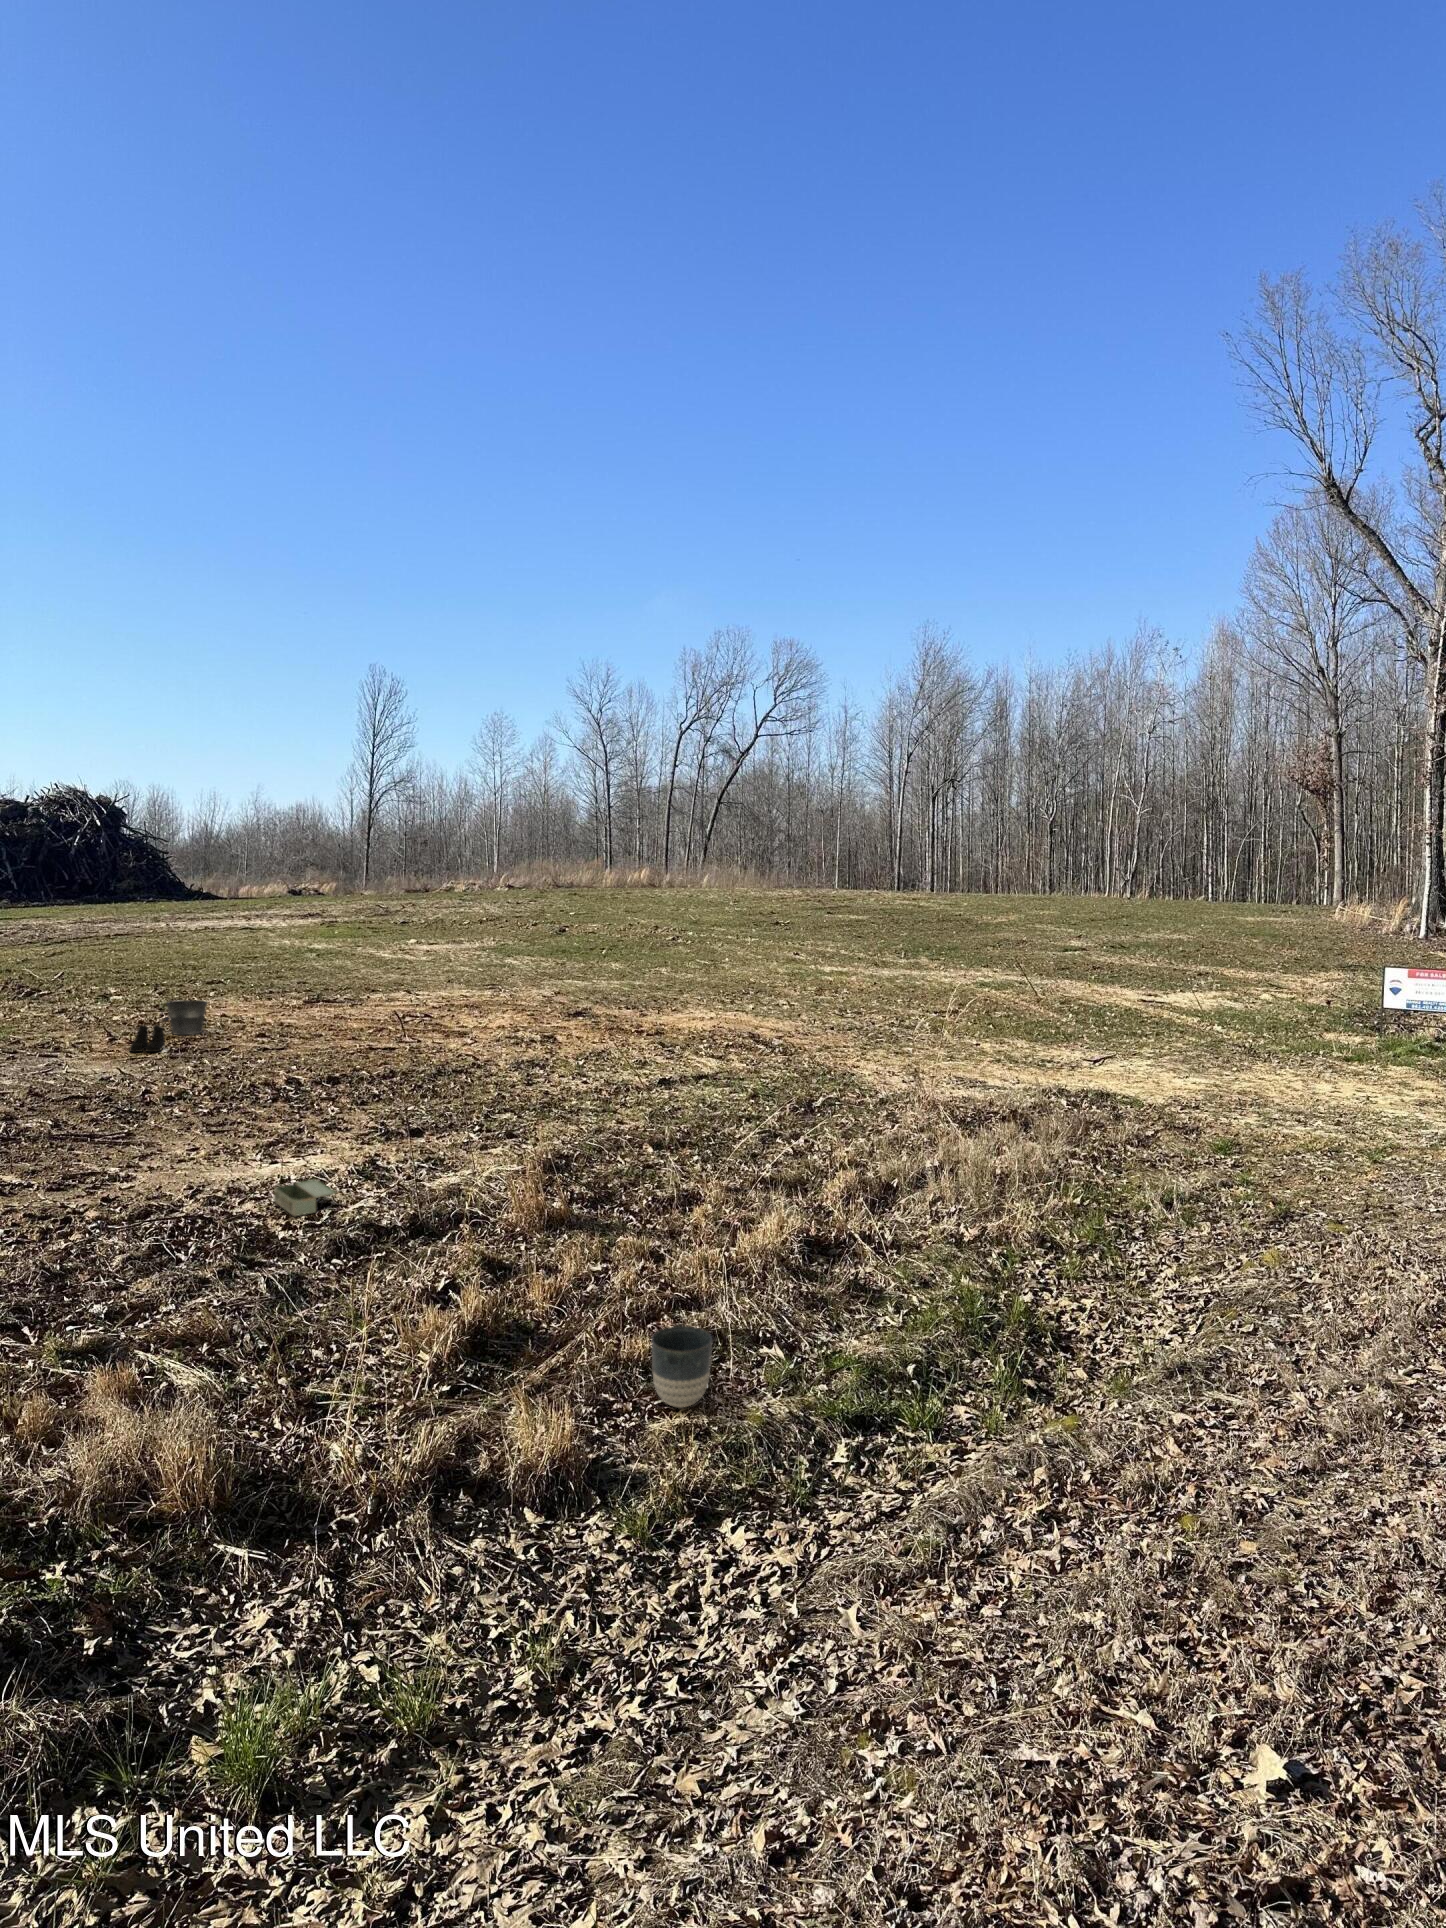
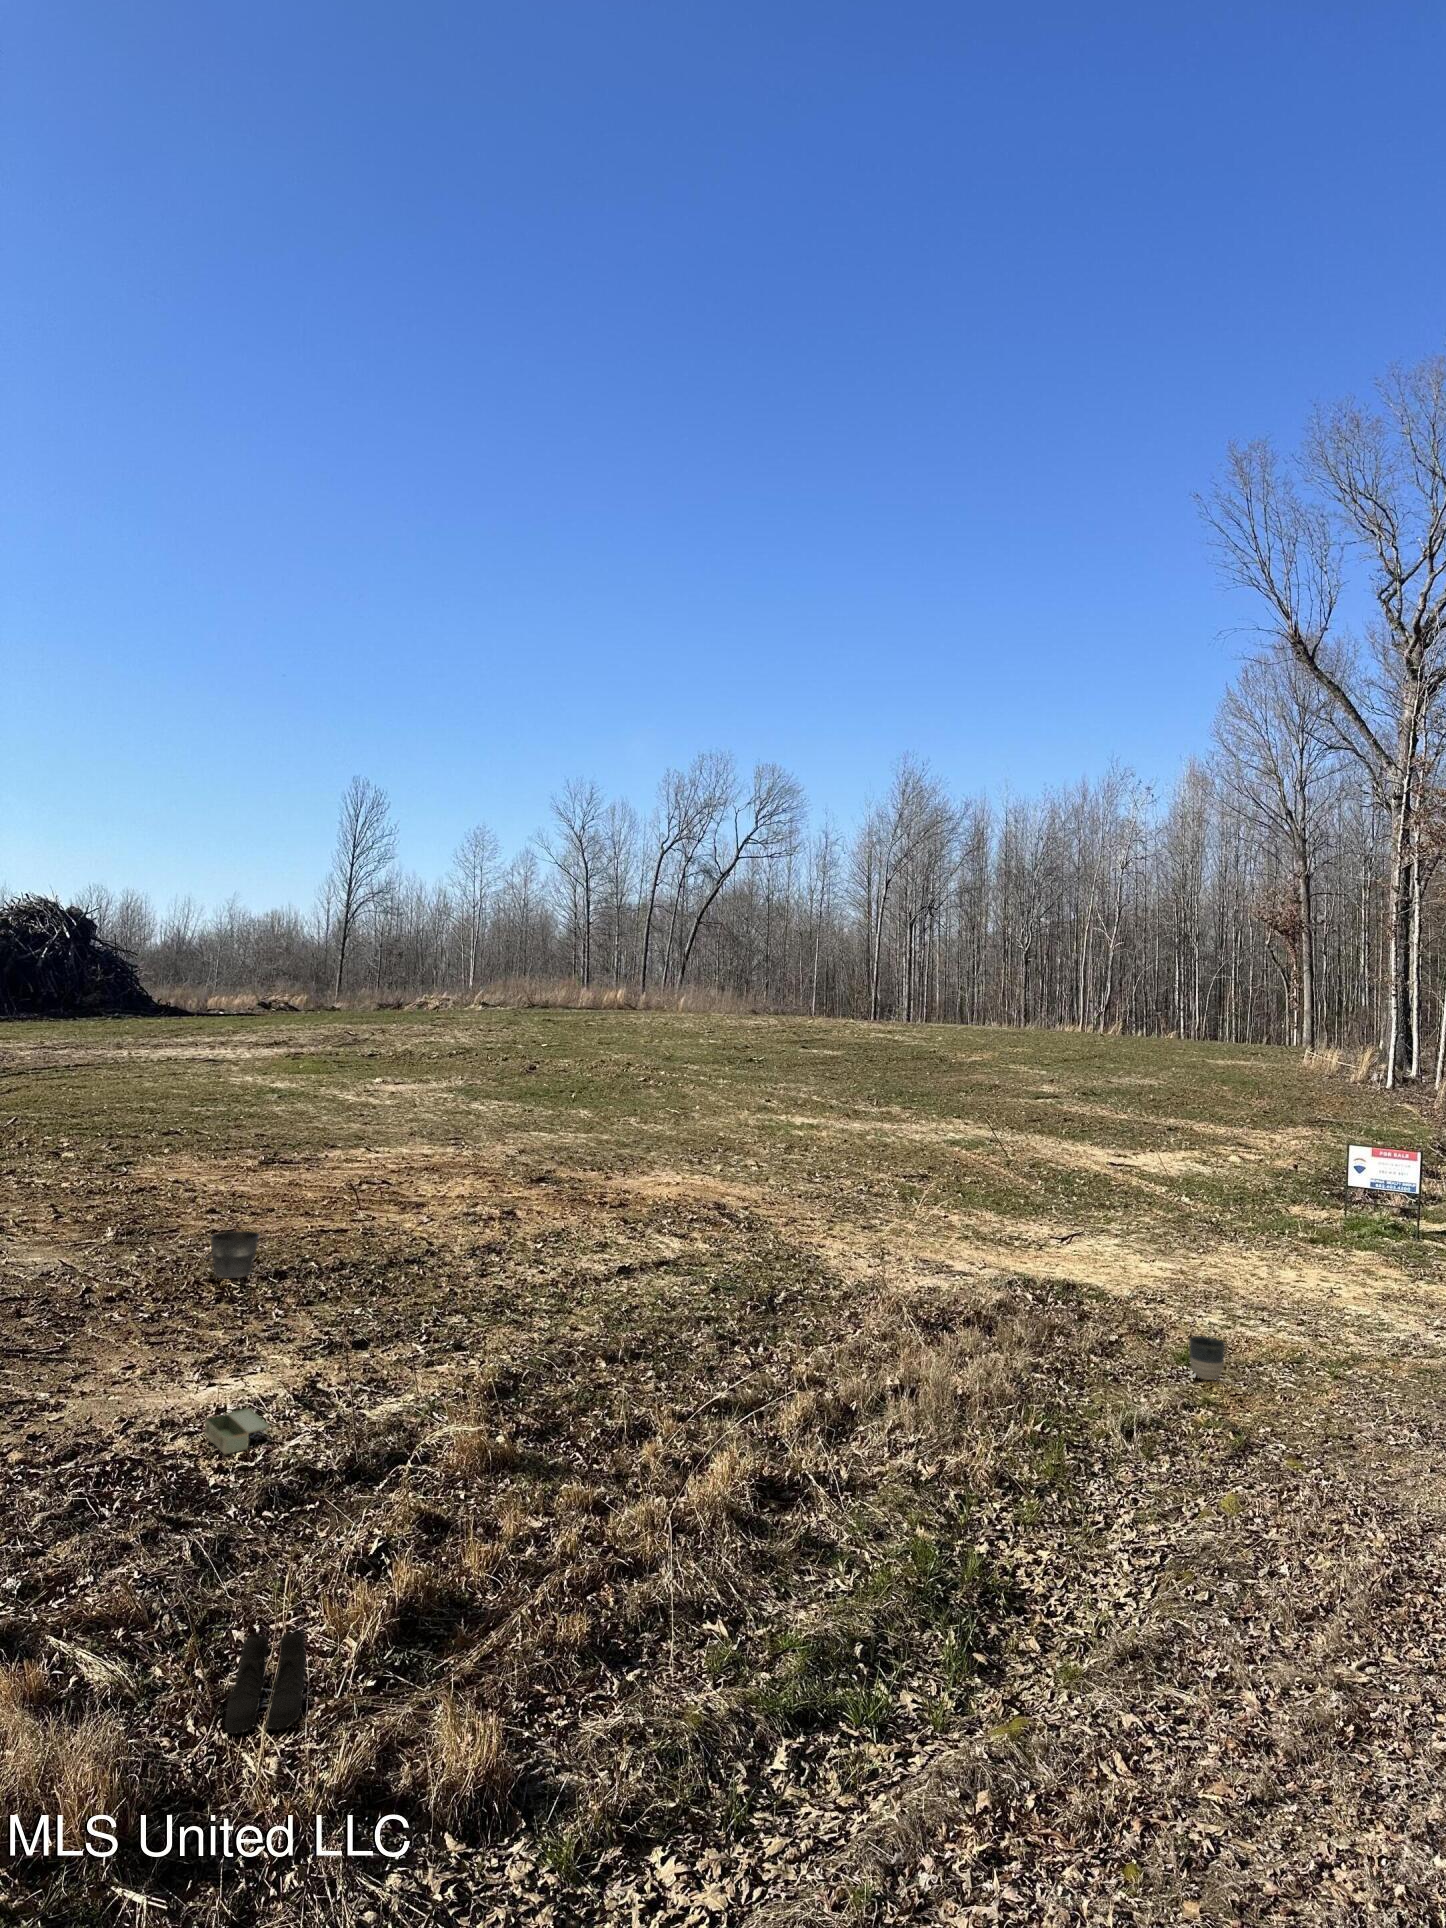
bucket: present [163,1000,207,1035] -> present [204,1231,259,1278]
boots: present [129,1025,165,1052] -> present [225,1629,306,1734]
planter: present [651,1326,712,1408] -> present [1189,1336,1225,1380]

